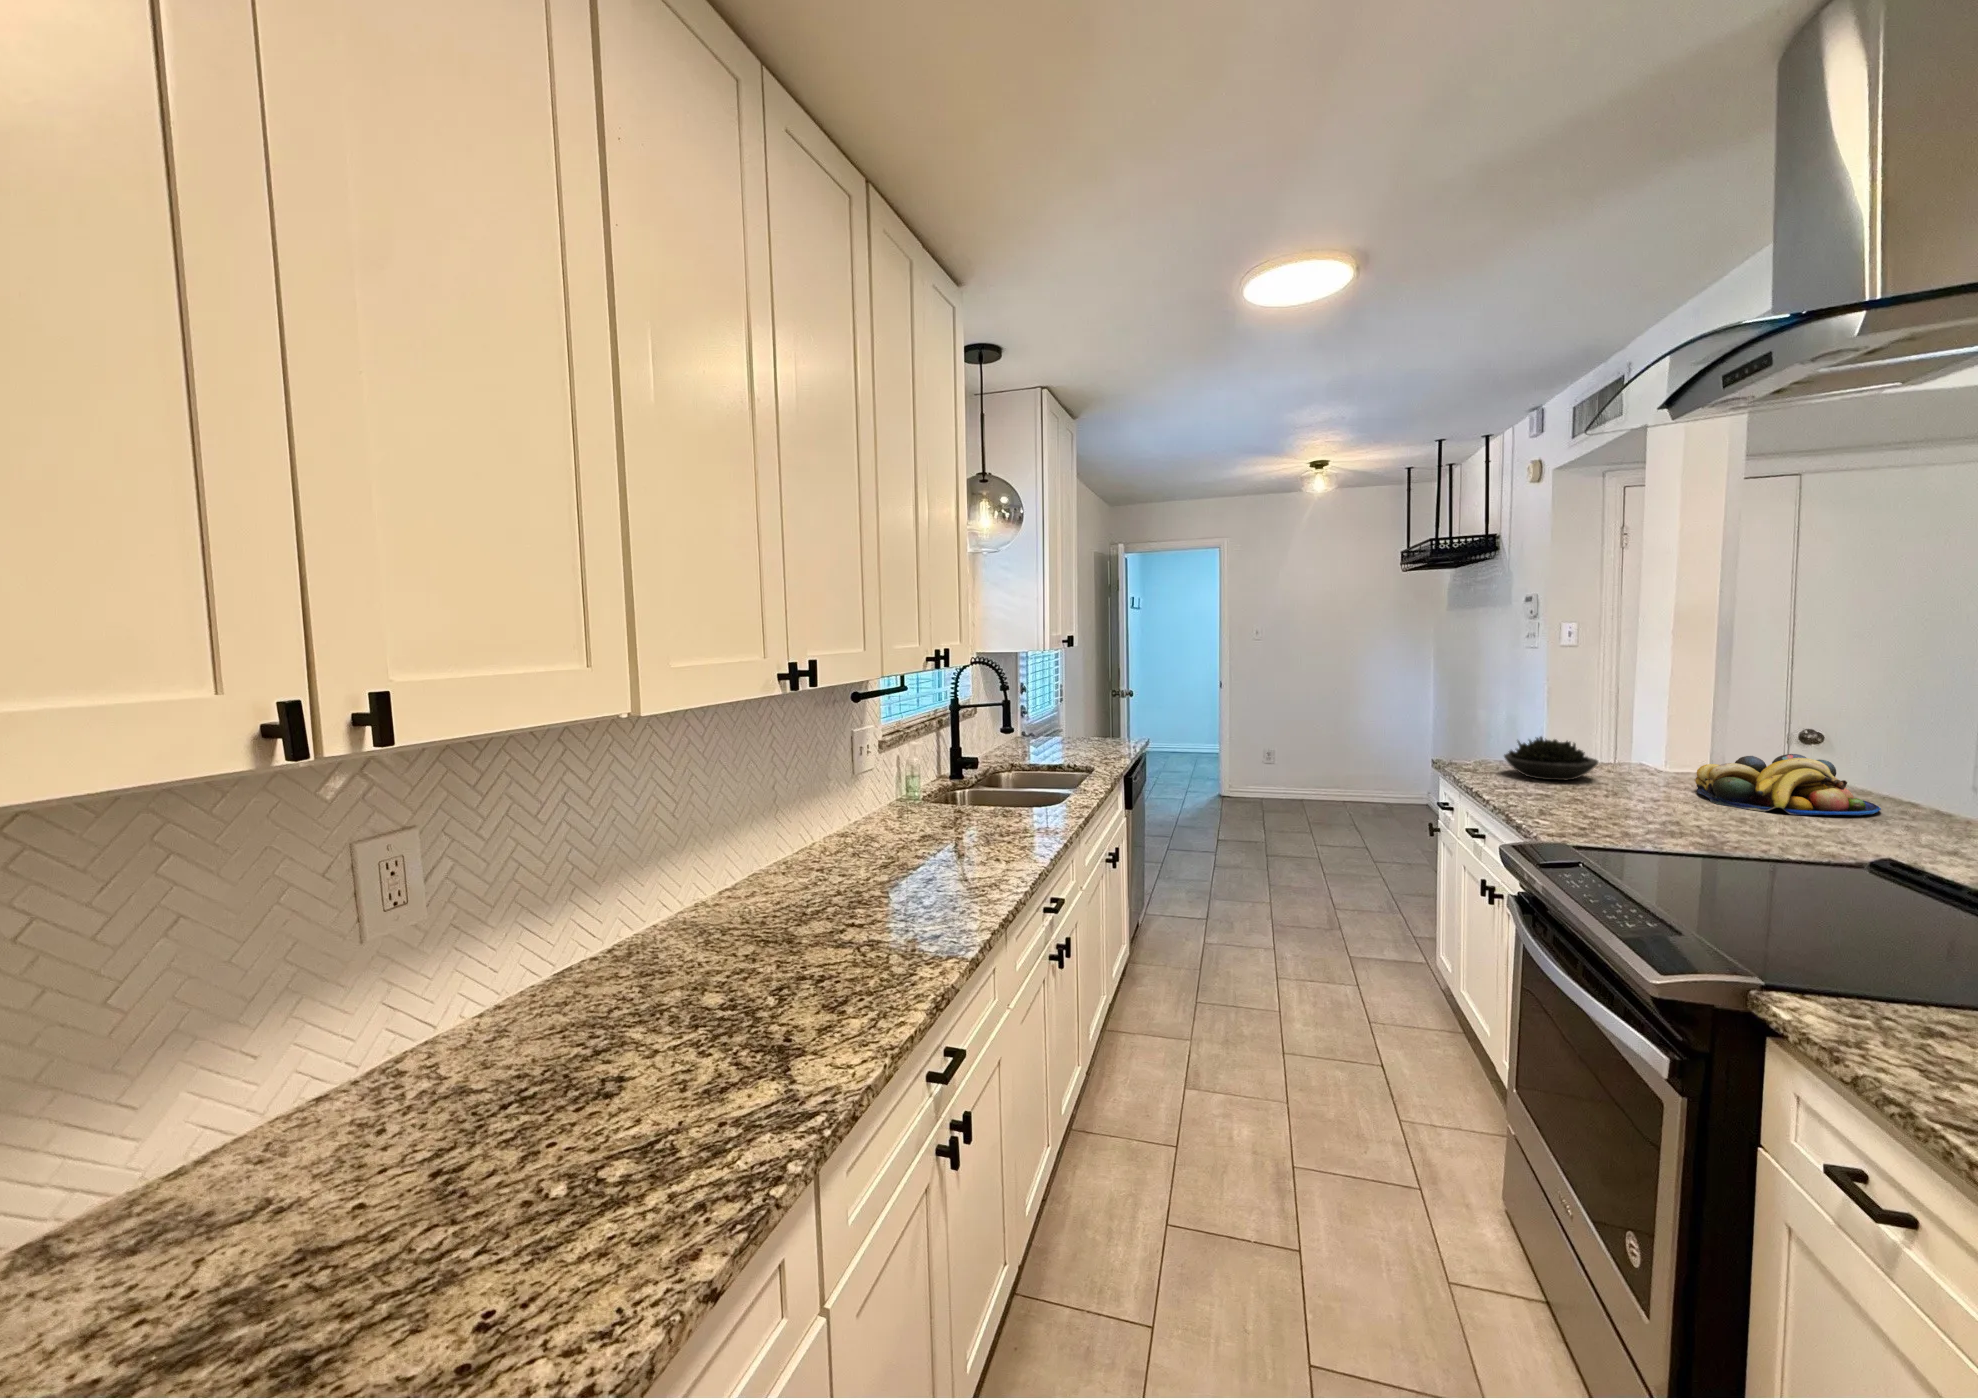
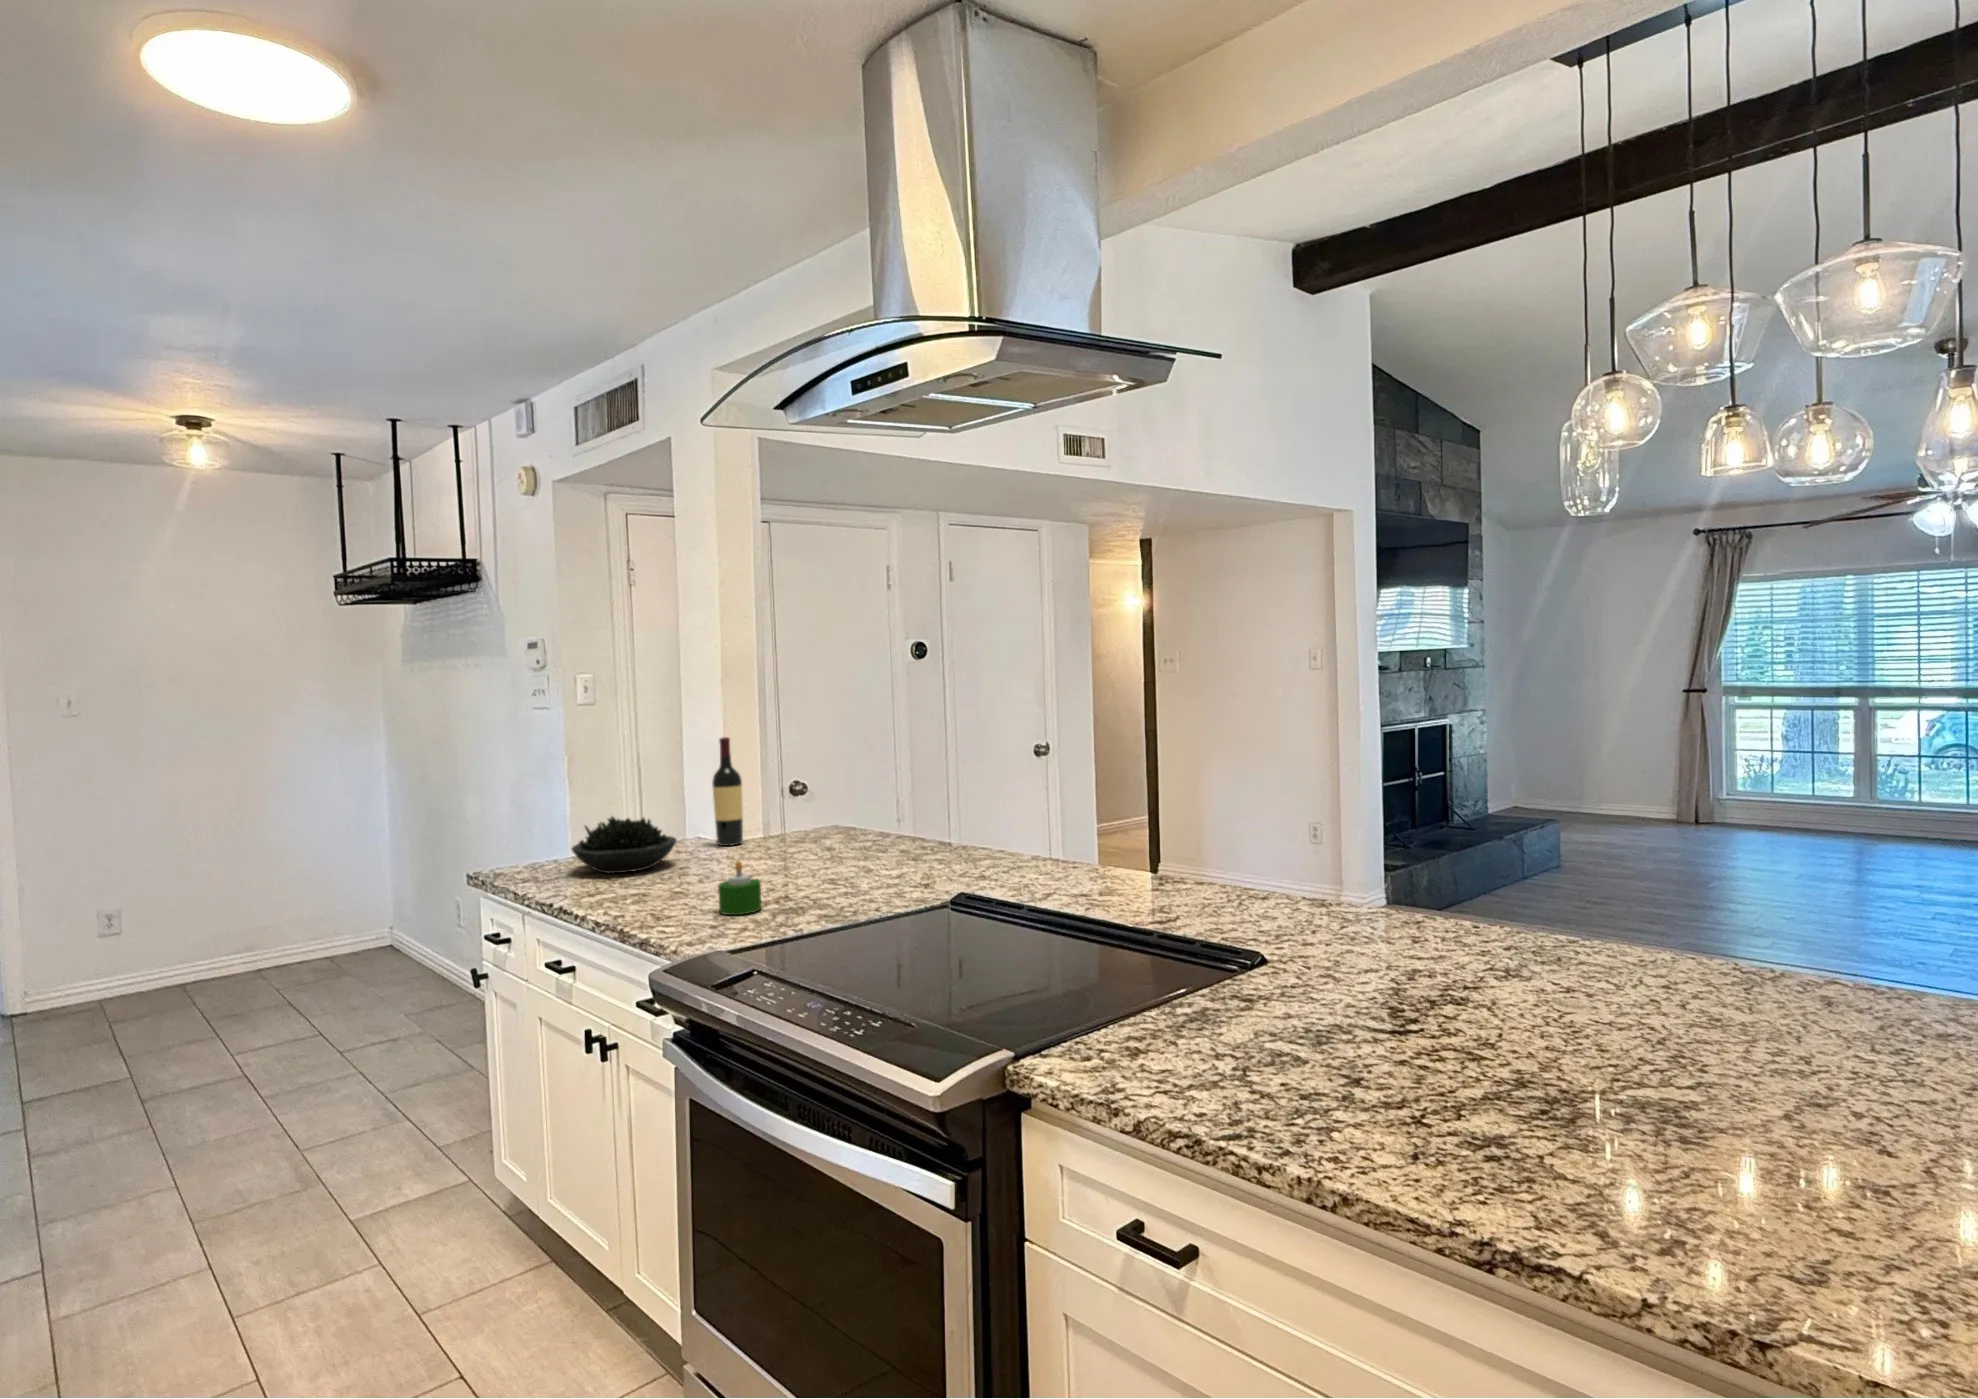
wine bottle: none [1652,683,1685,777] -> present [712,737,743,846]
fruit bowl: present [1695,754,1881,815] -> none [766,801,902,866]
candle: none [1596,785,1640,828] -> present [718,861,762,915]

